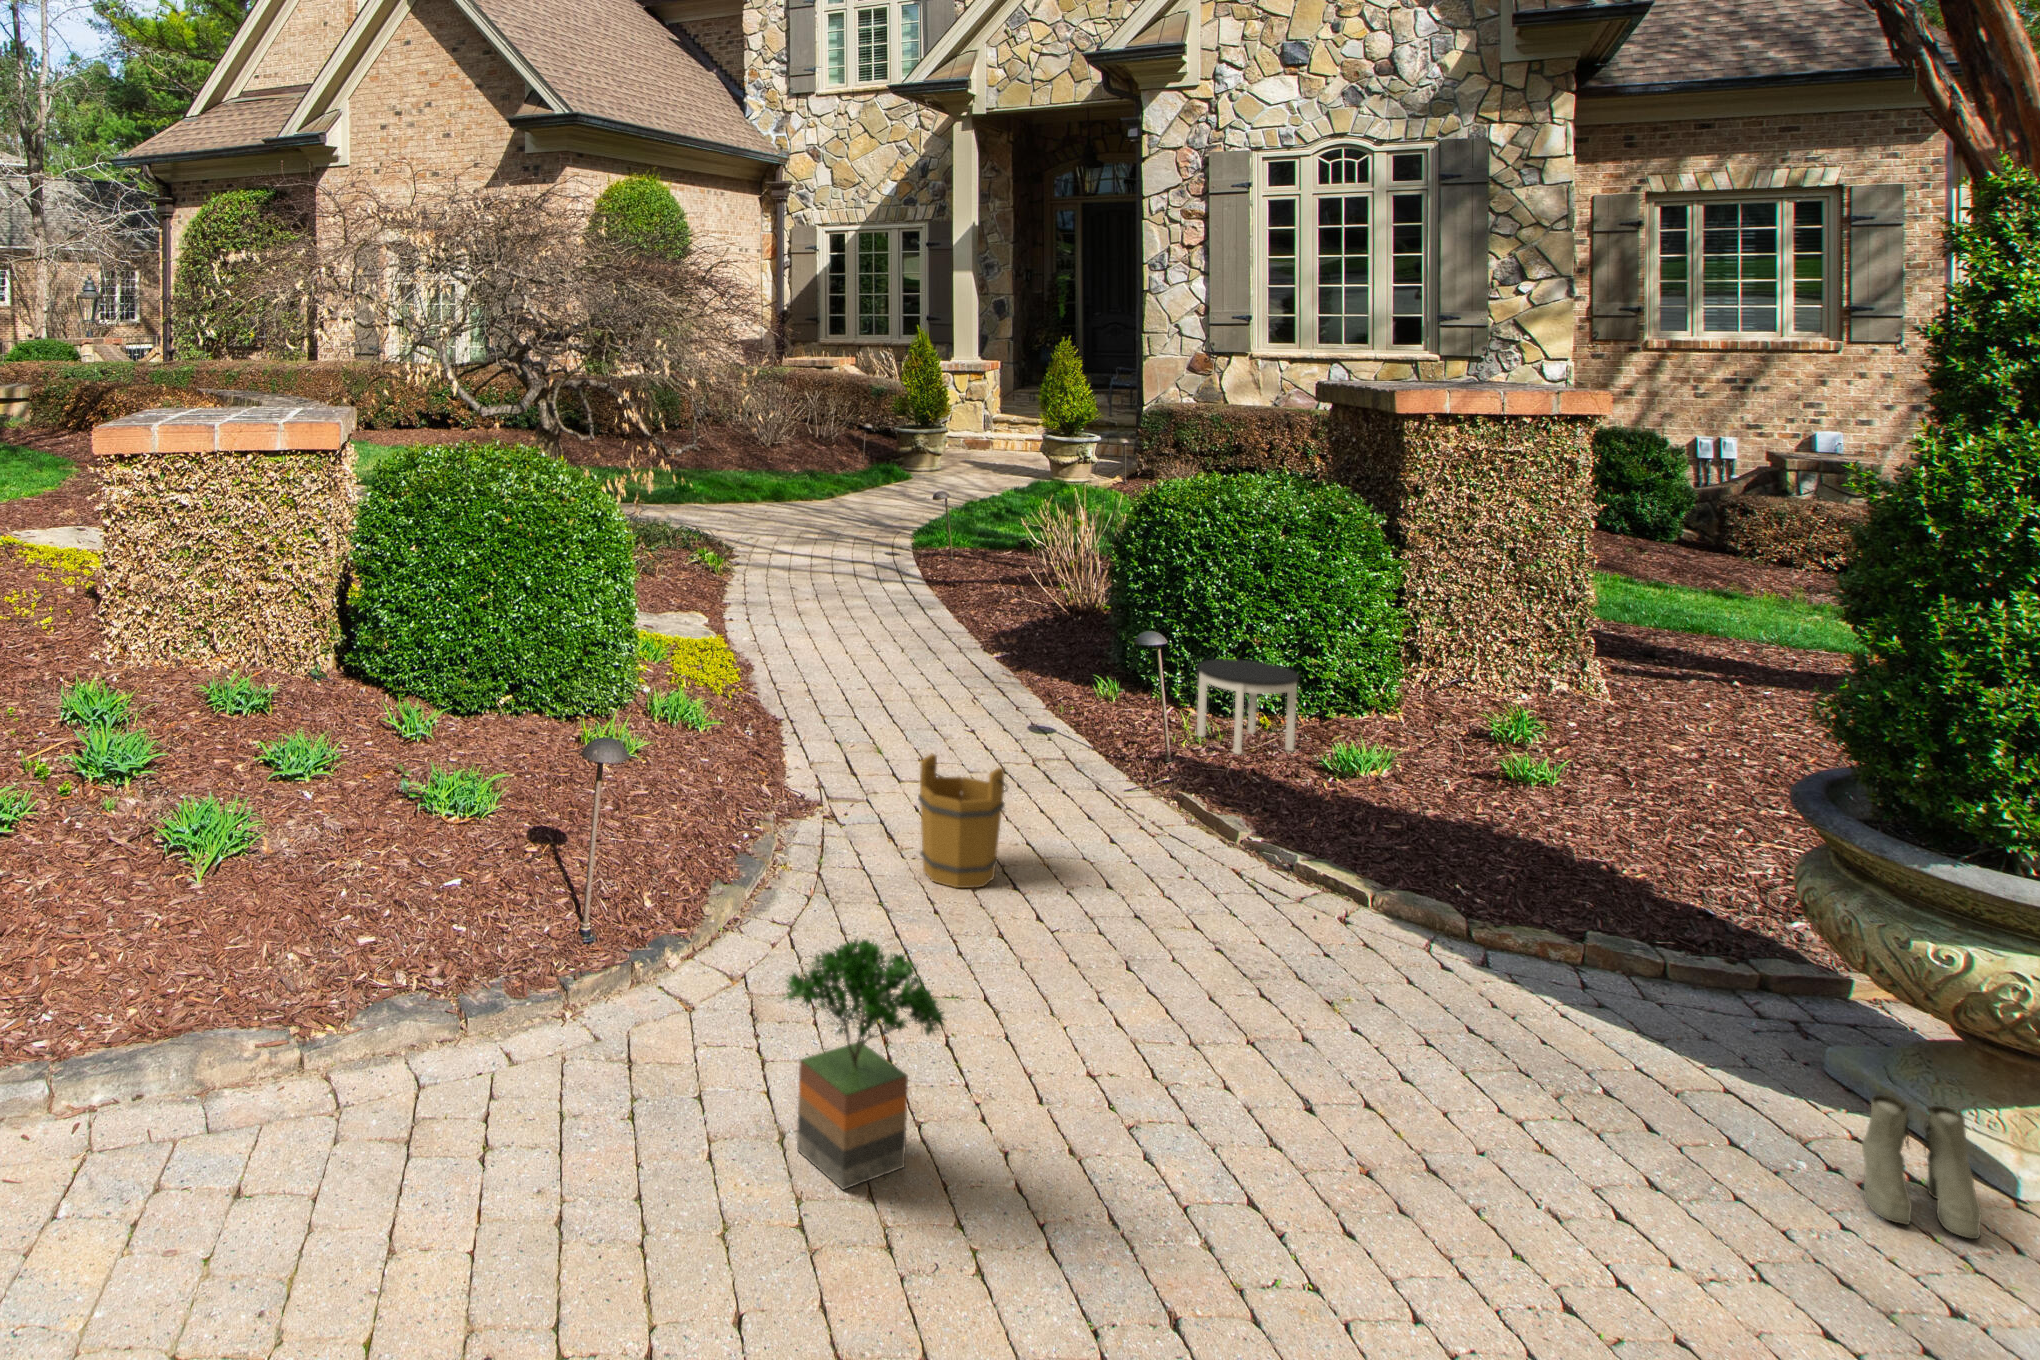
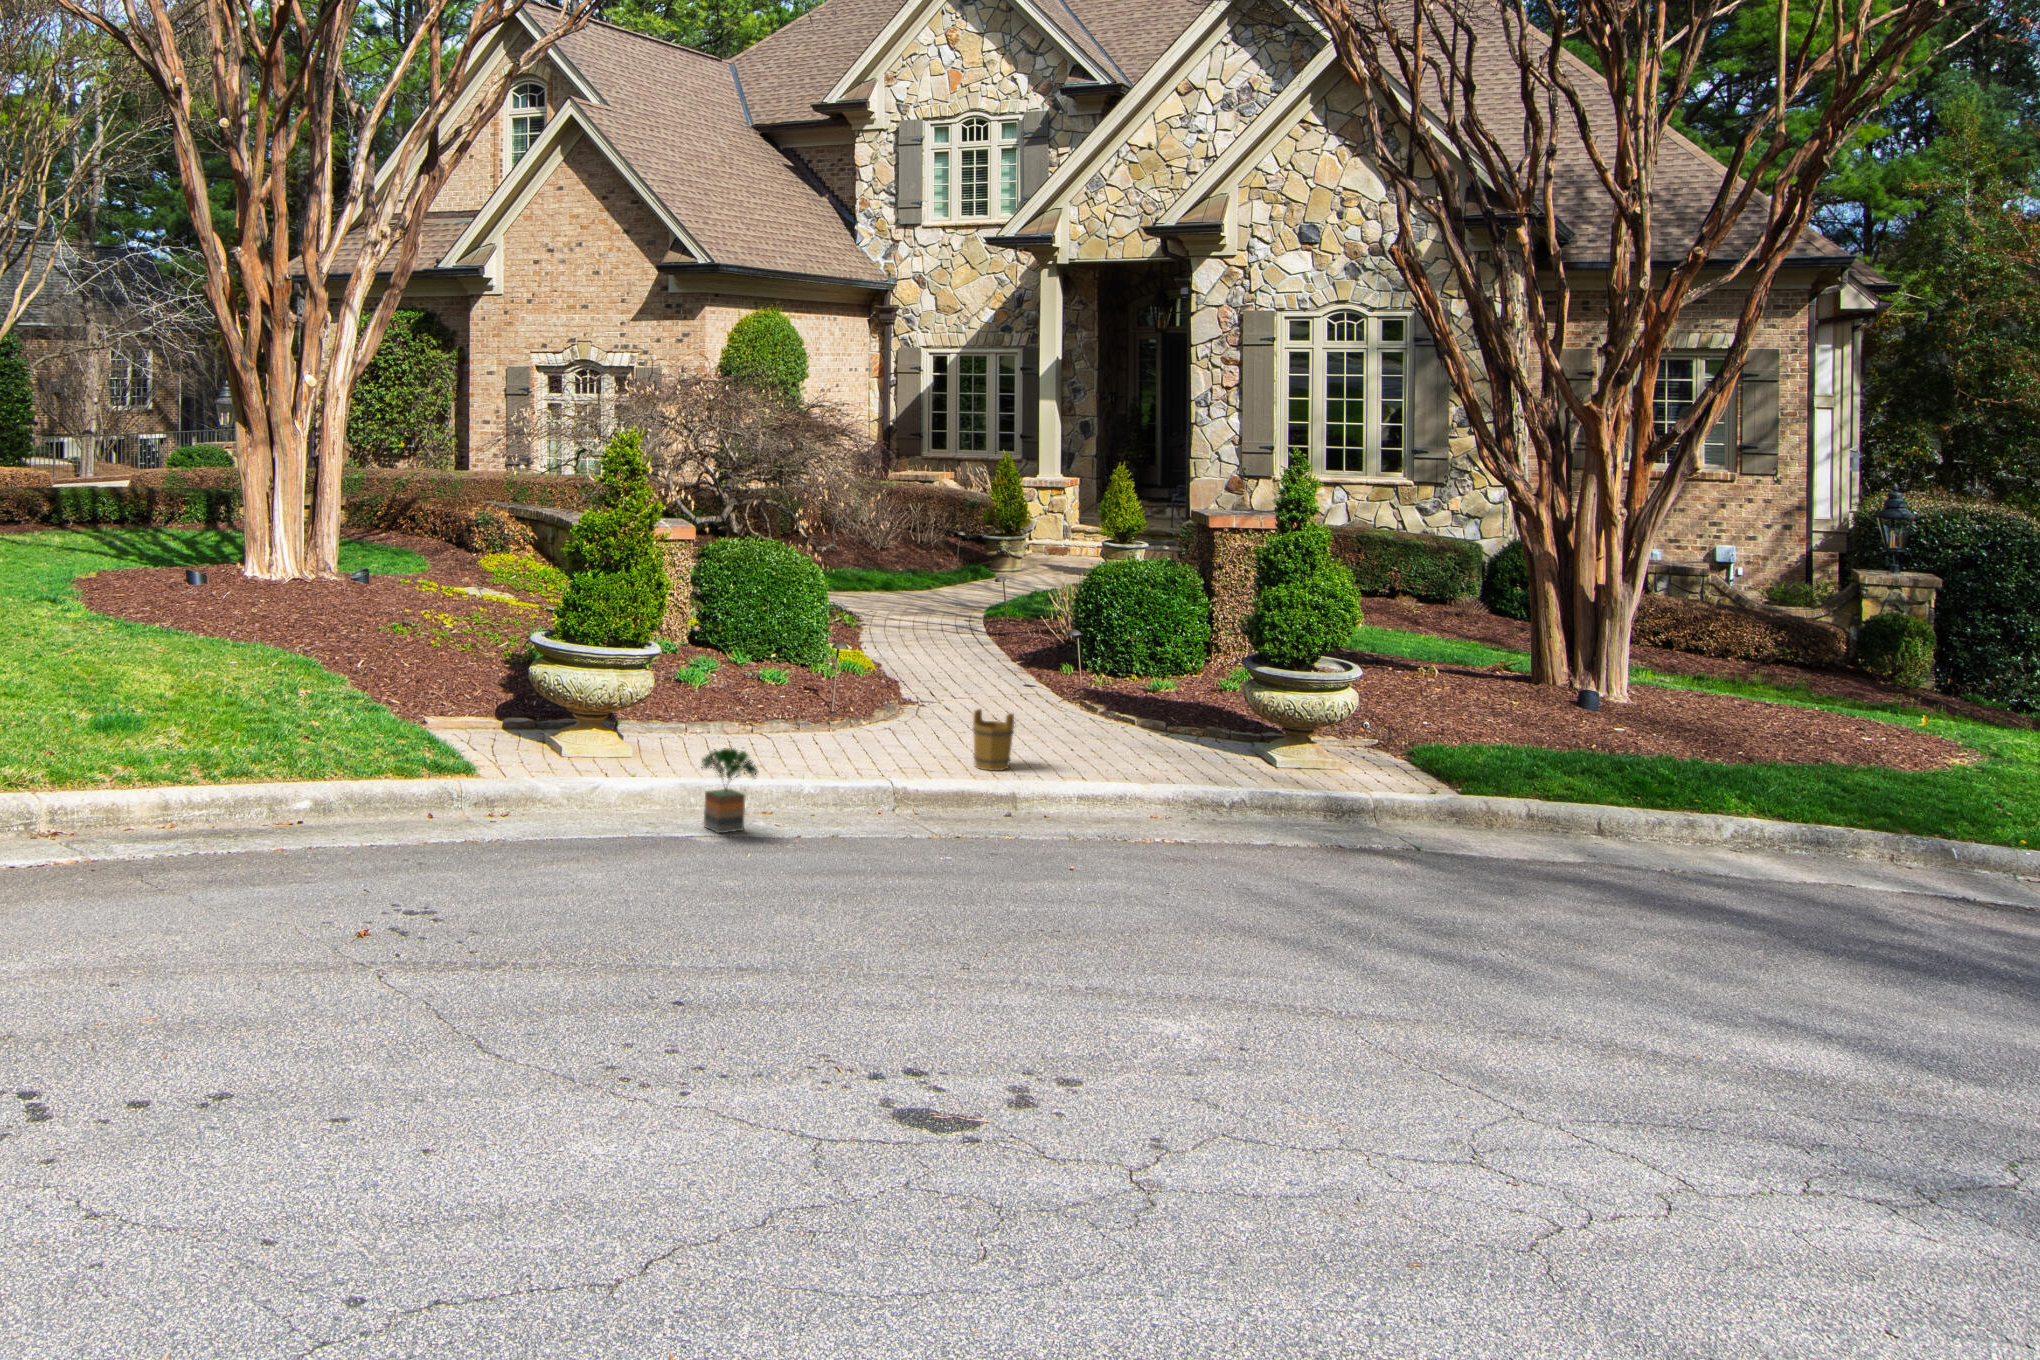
round table: present [1197,659,1299,754] -> none [1141,681,1197,732]
potted tree: present [784,939,944,1189] -> present [701,748,759,833]
boots: present [1862,1095,1981,1239] -> none [1307,804,1343,845]

